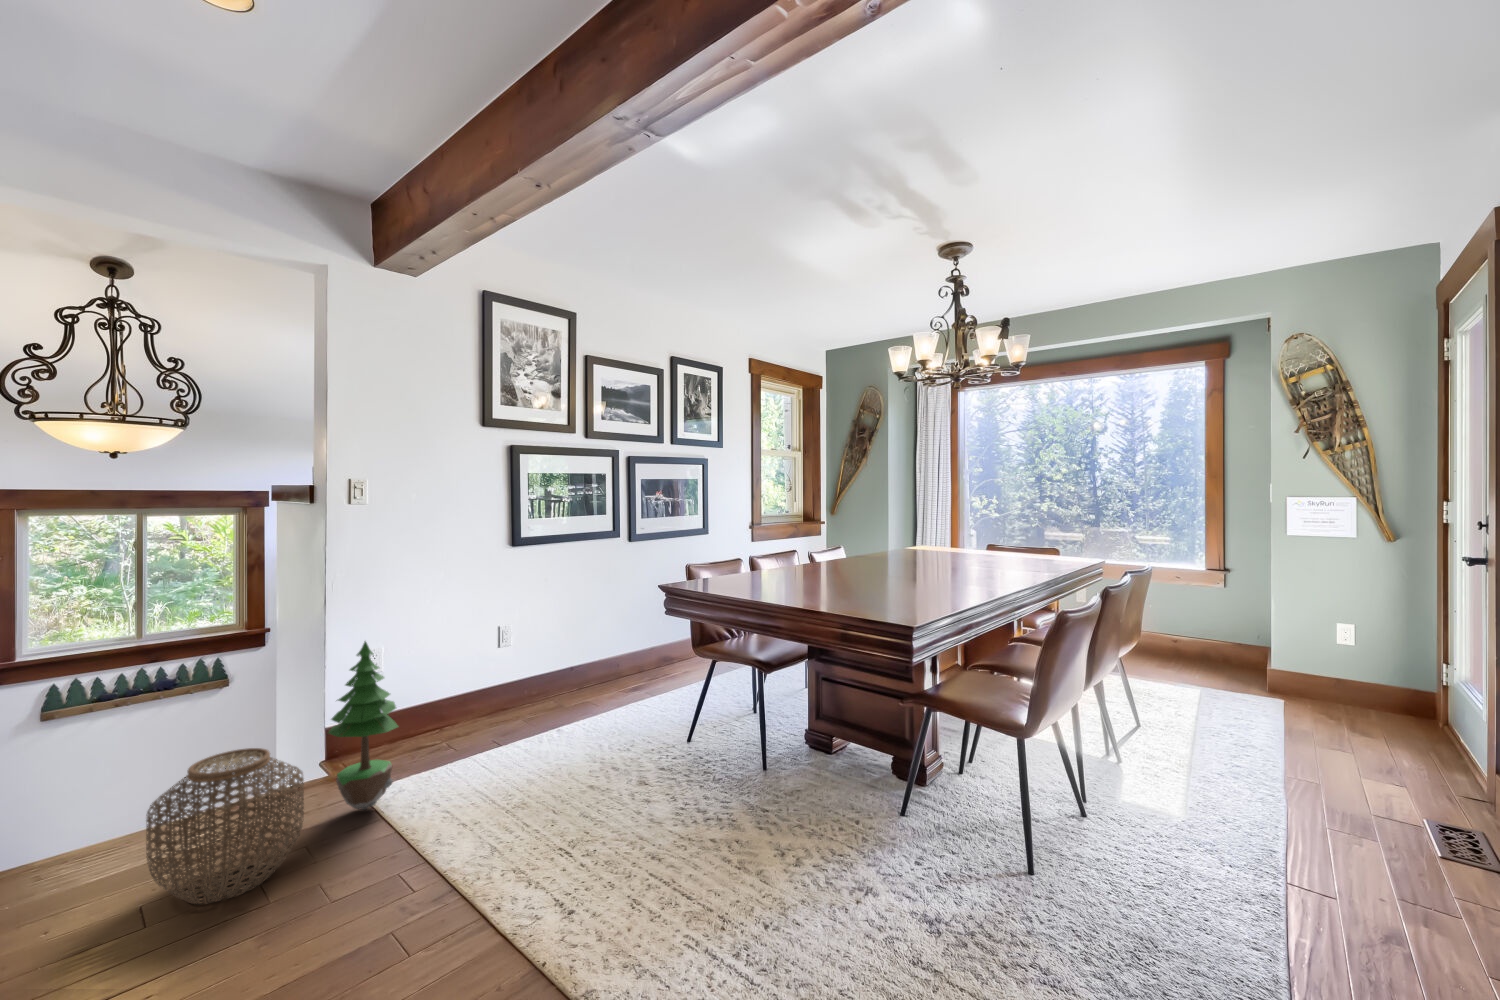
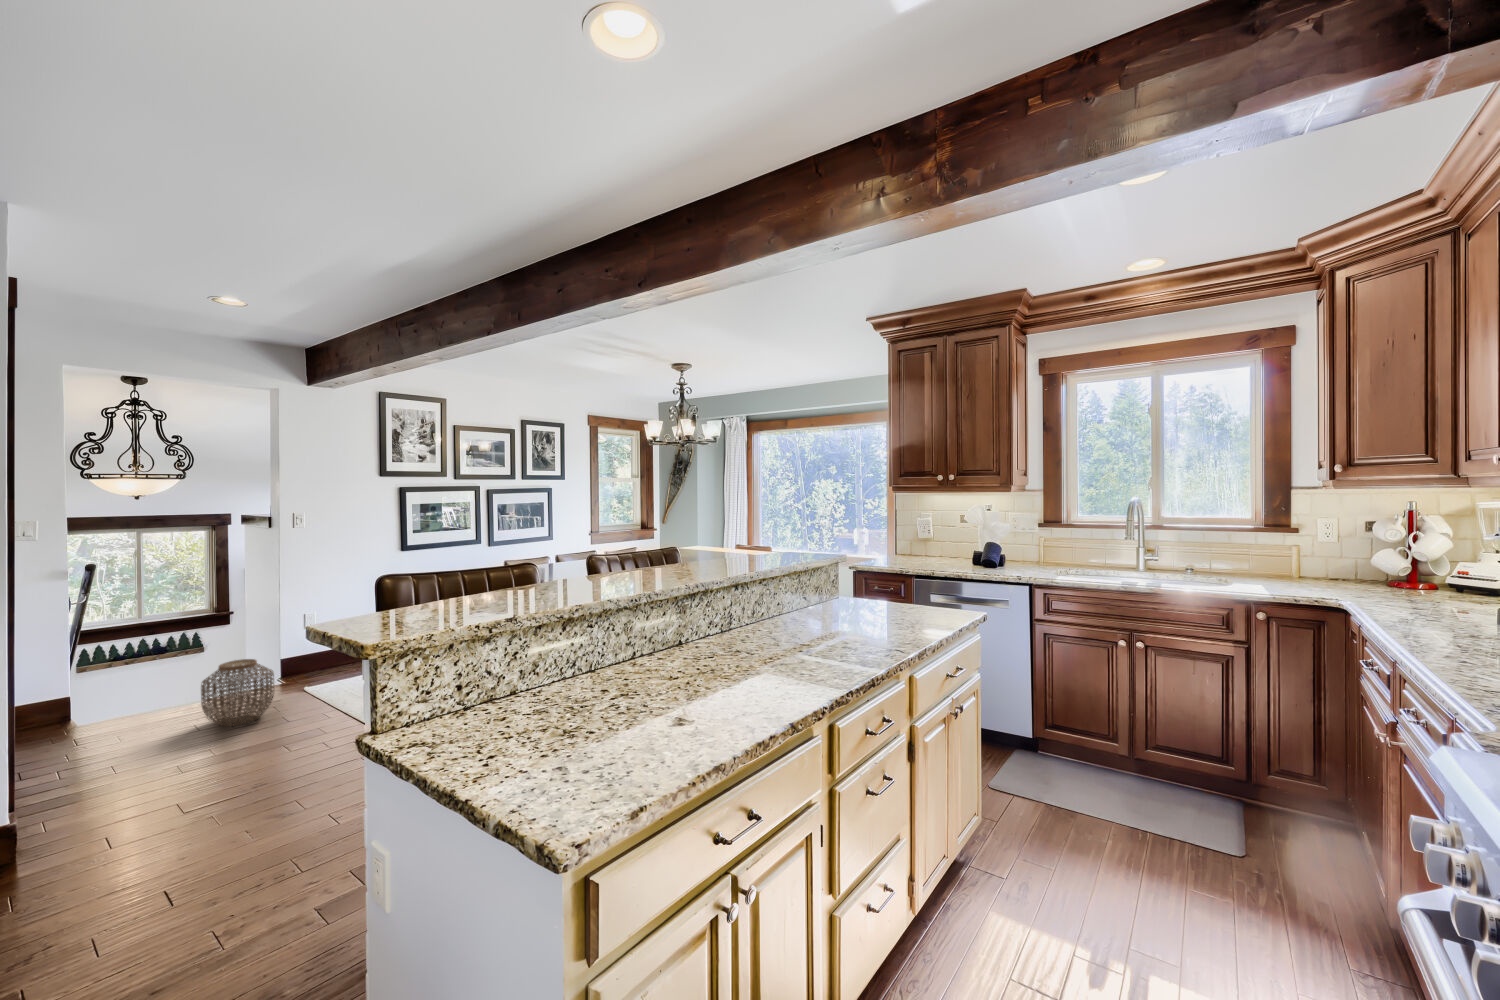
potted tree: present [328,641,398,810] -> none [285,608,325,698]

